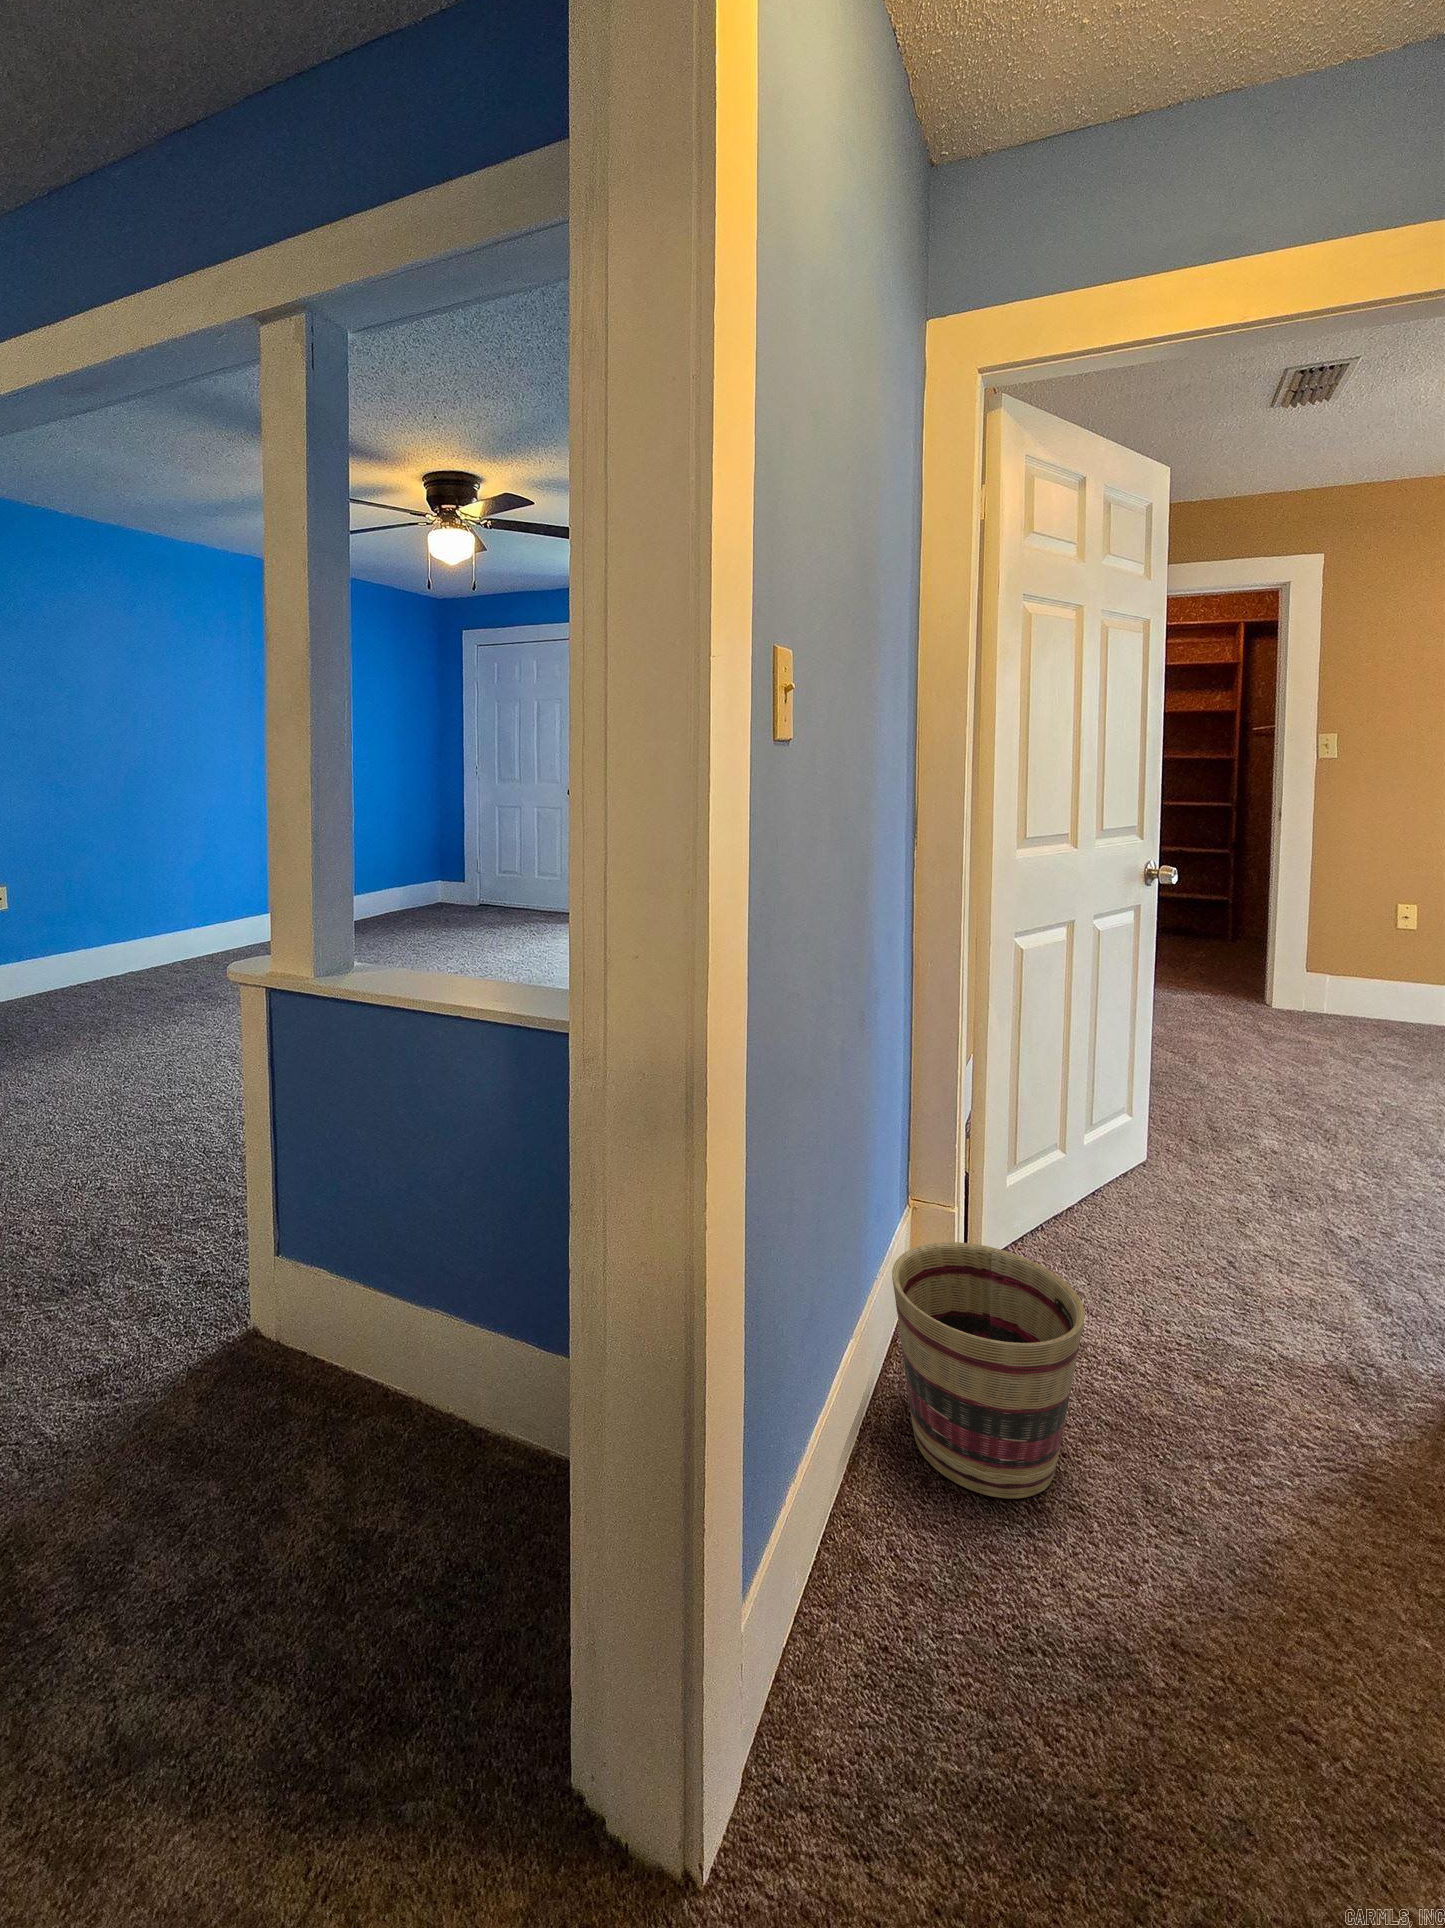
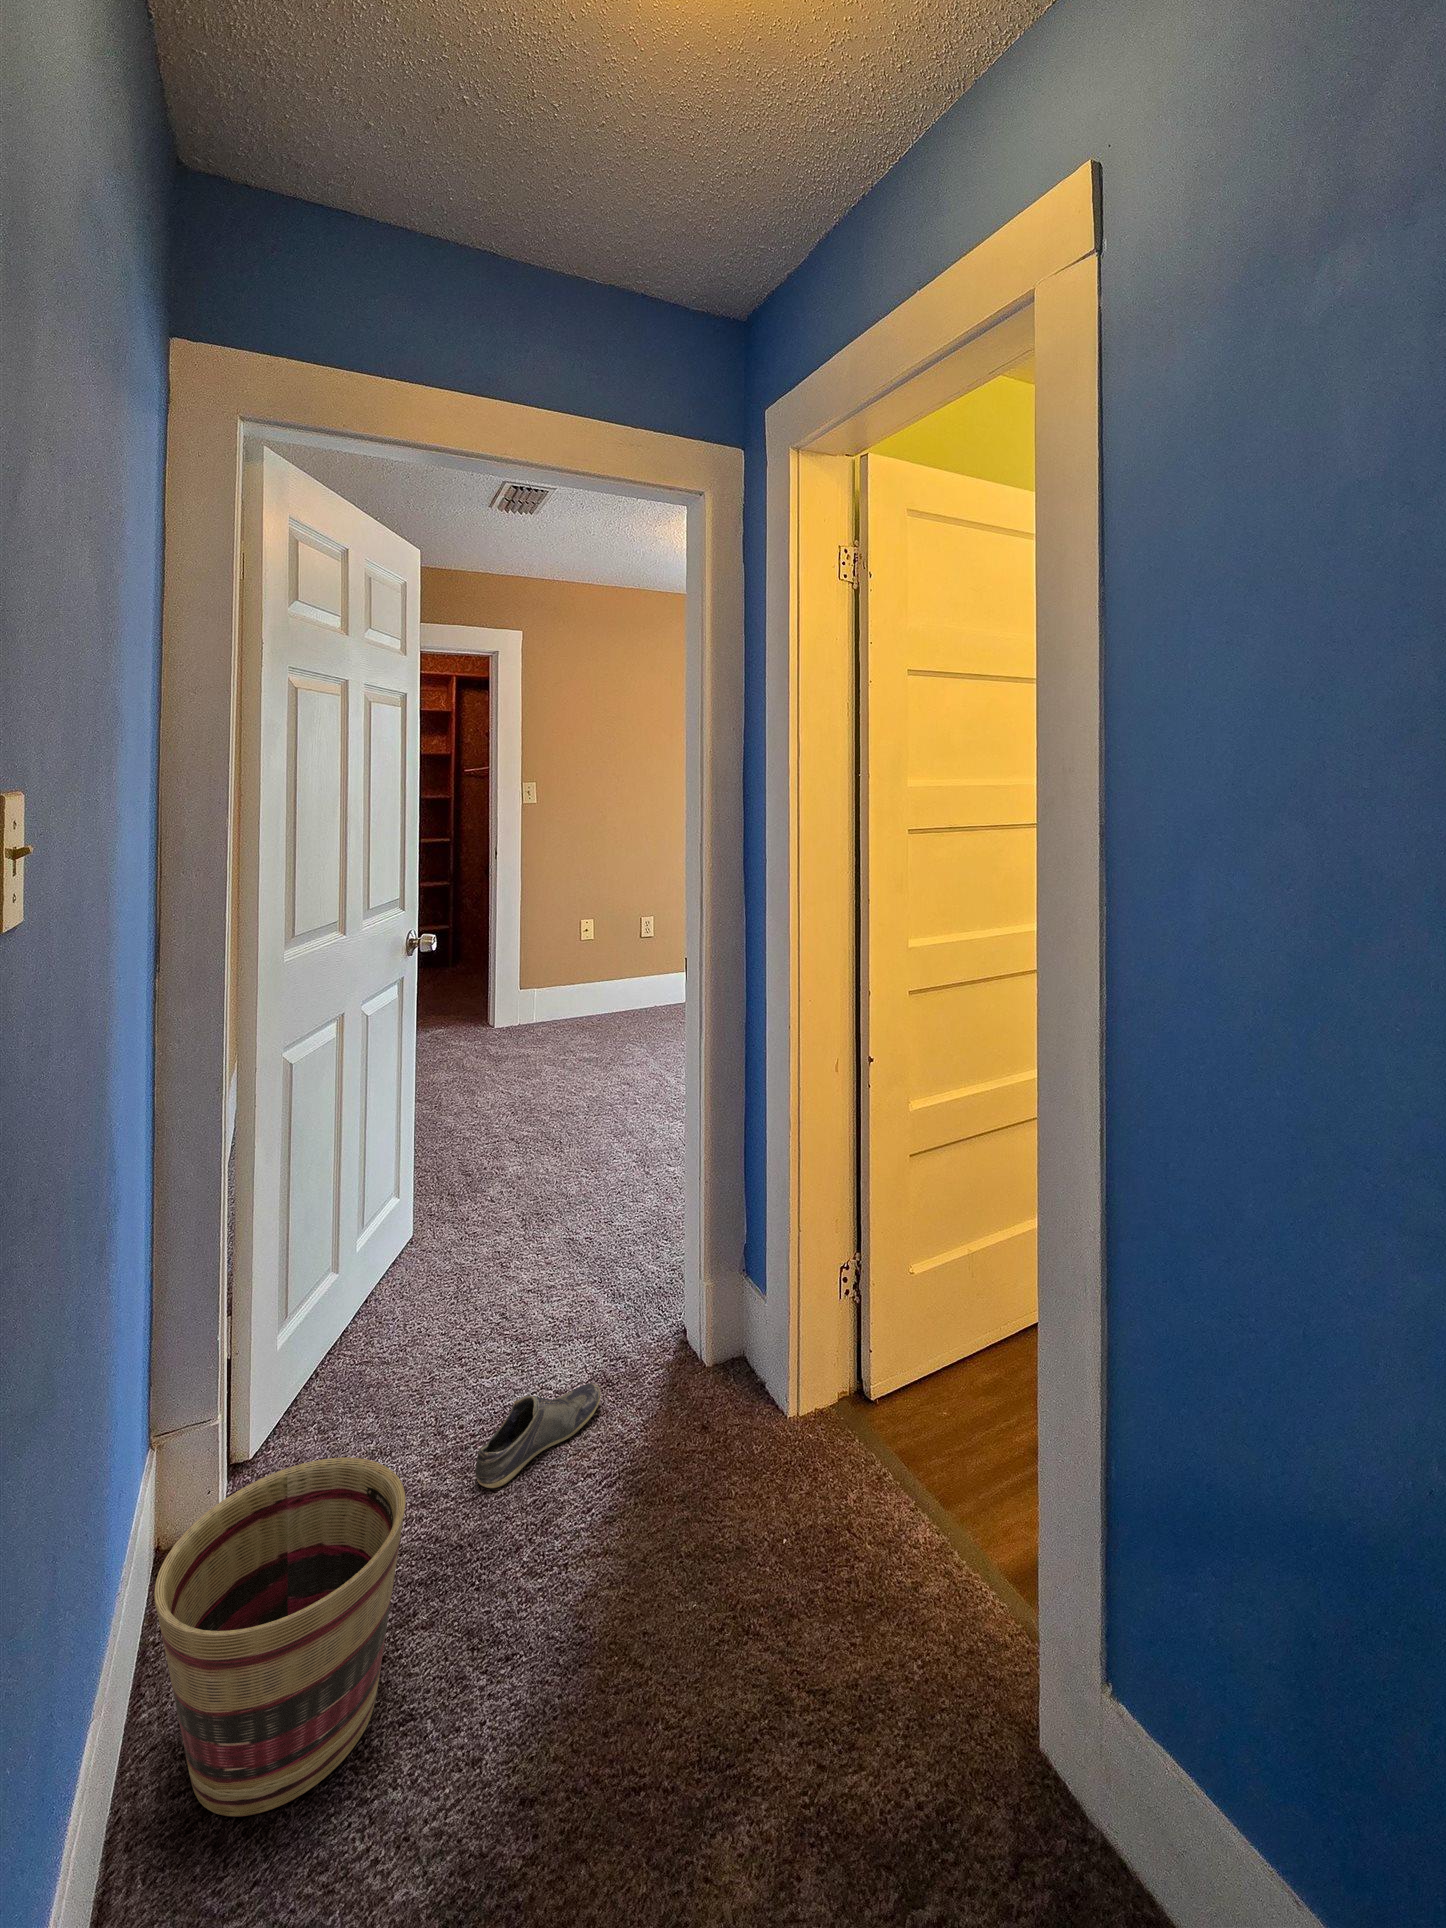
shoe: none [1175,1332,1341,1407] -> present [475,1383,601,1488]

